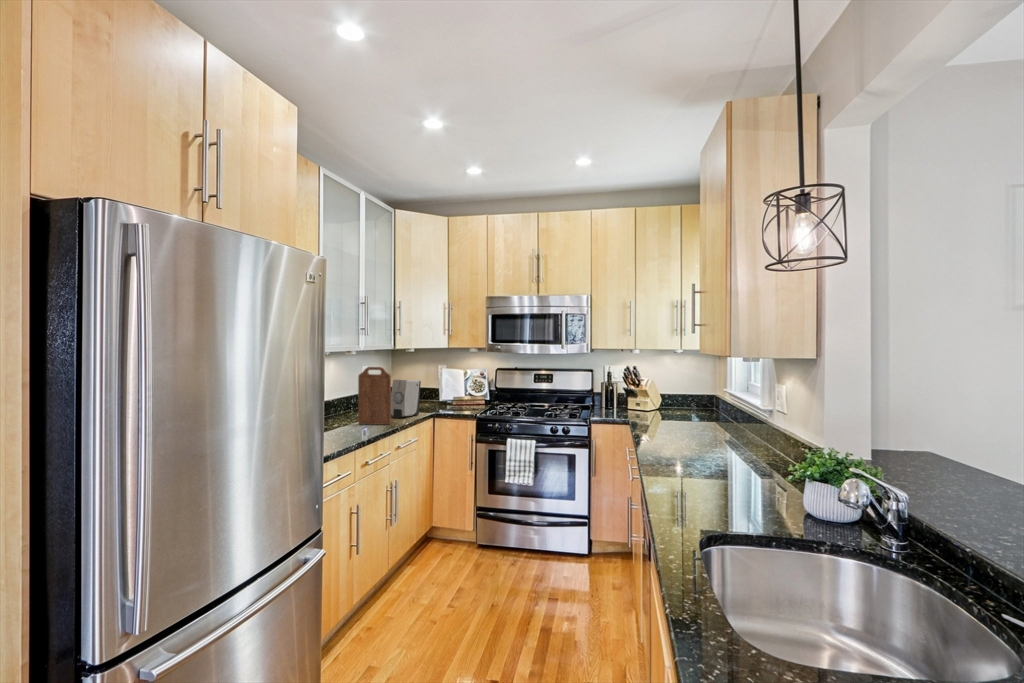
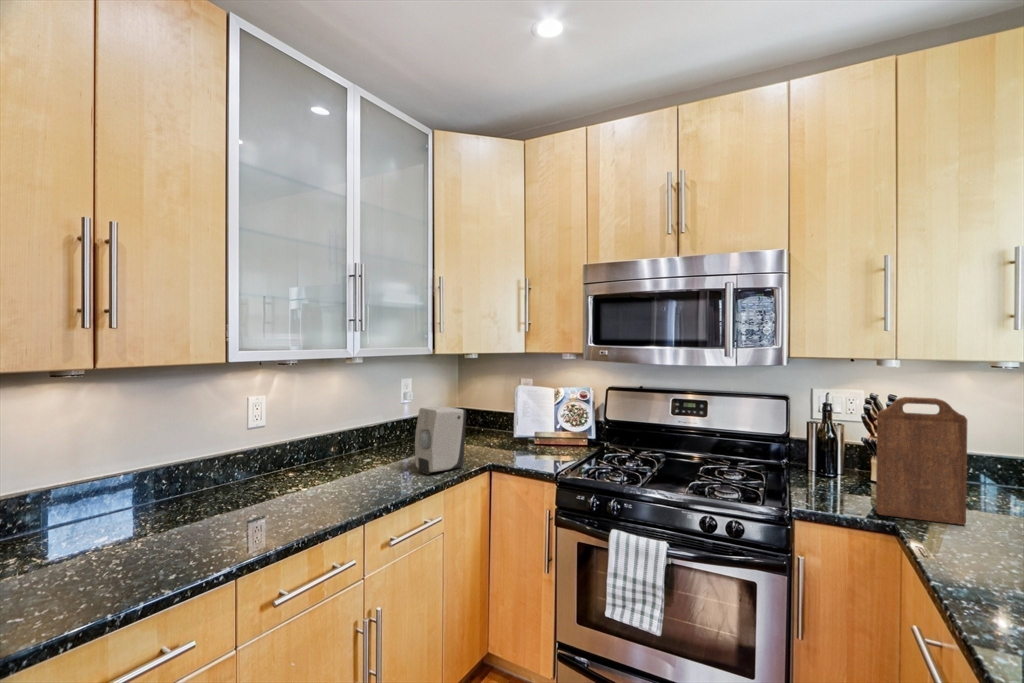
cutting board: present [358,367,391,425] -> present [876,397,967,525]

